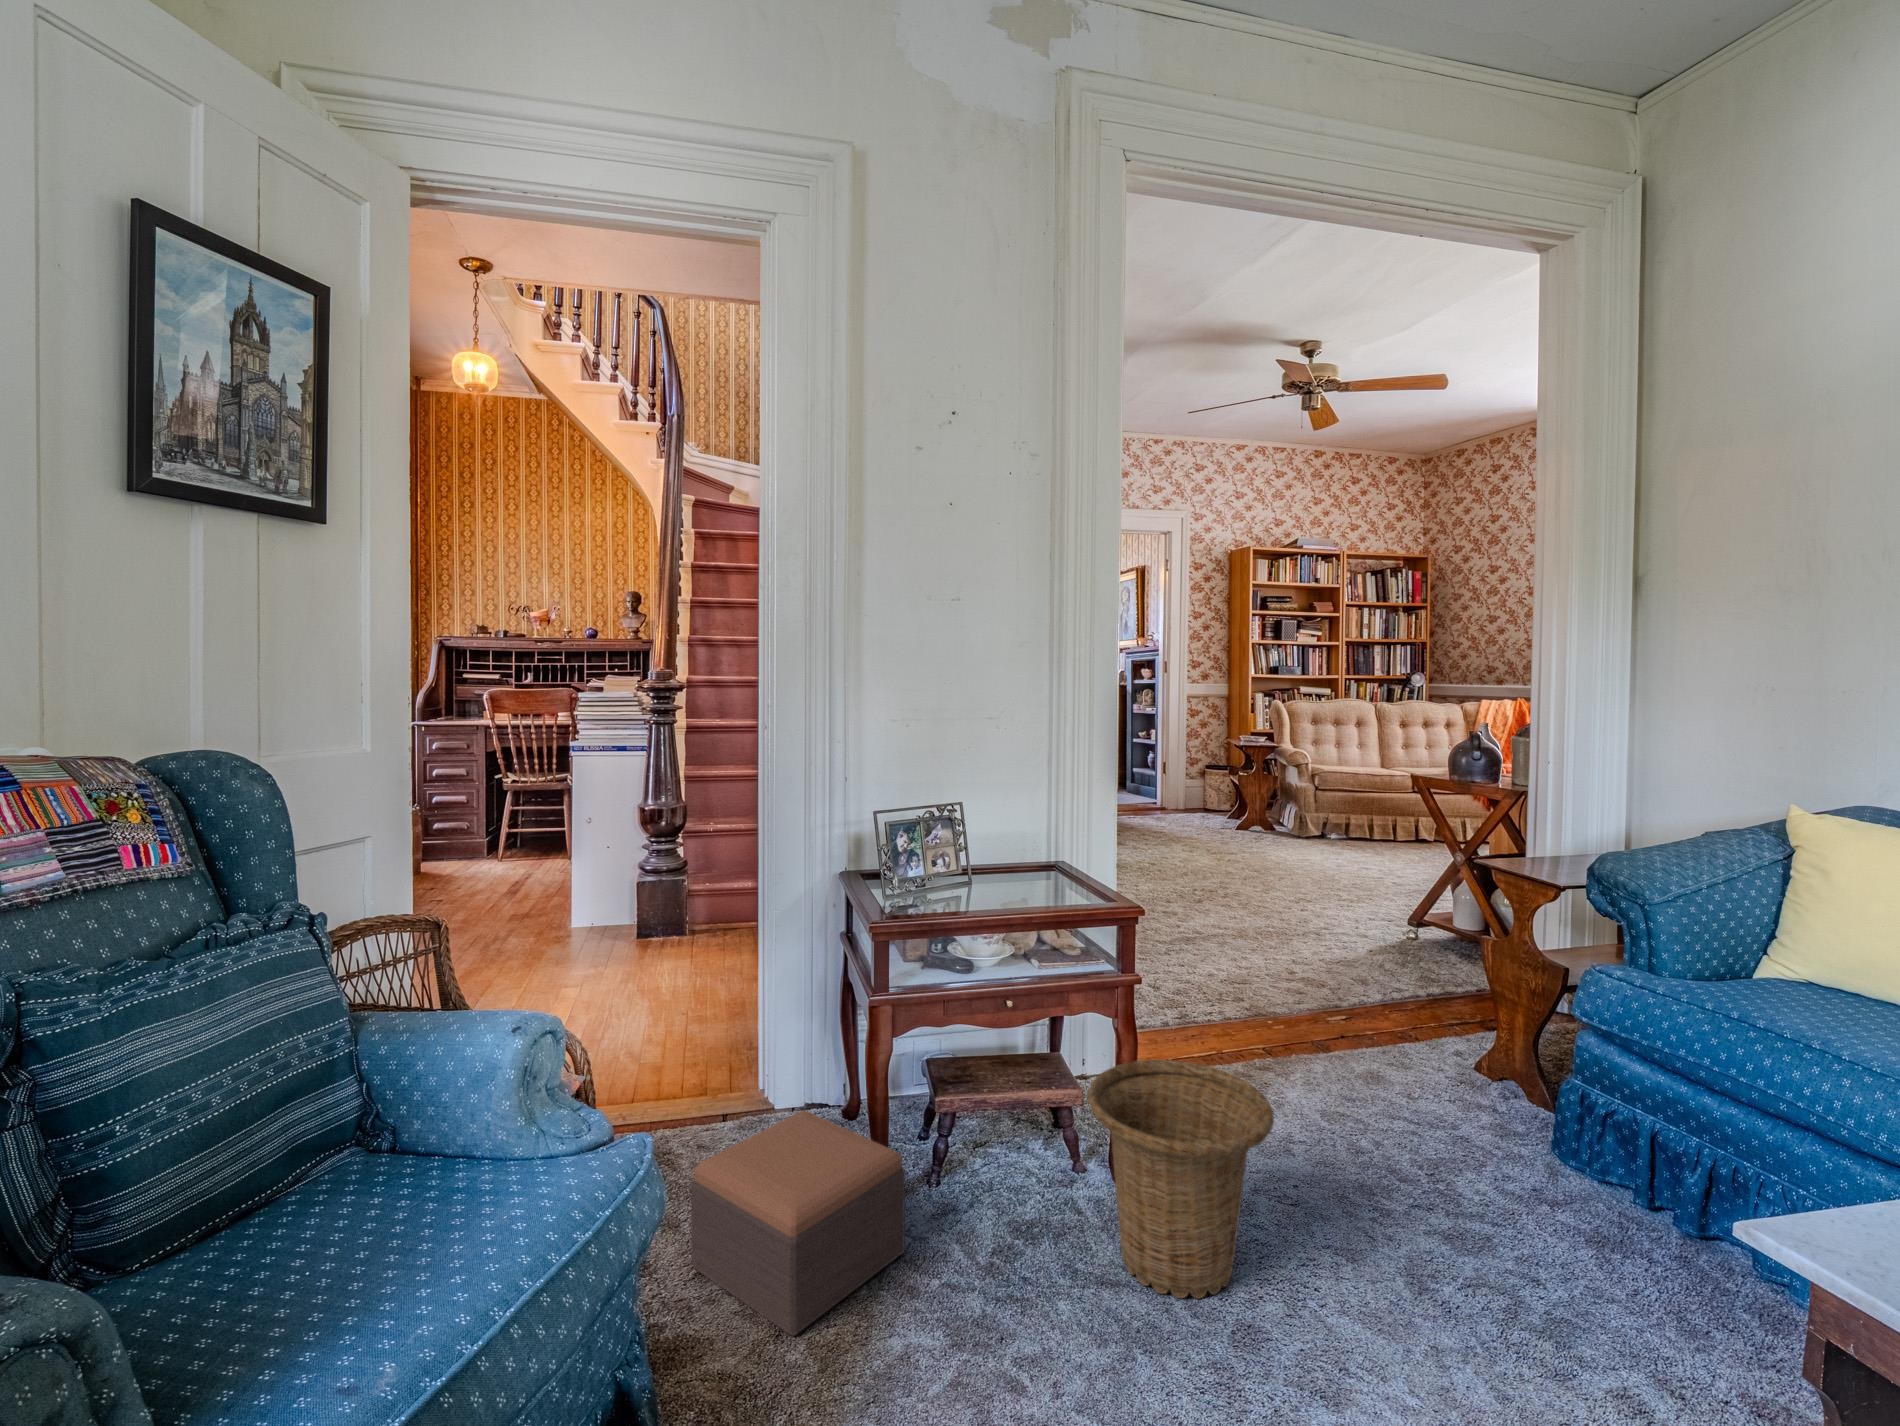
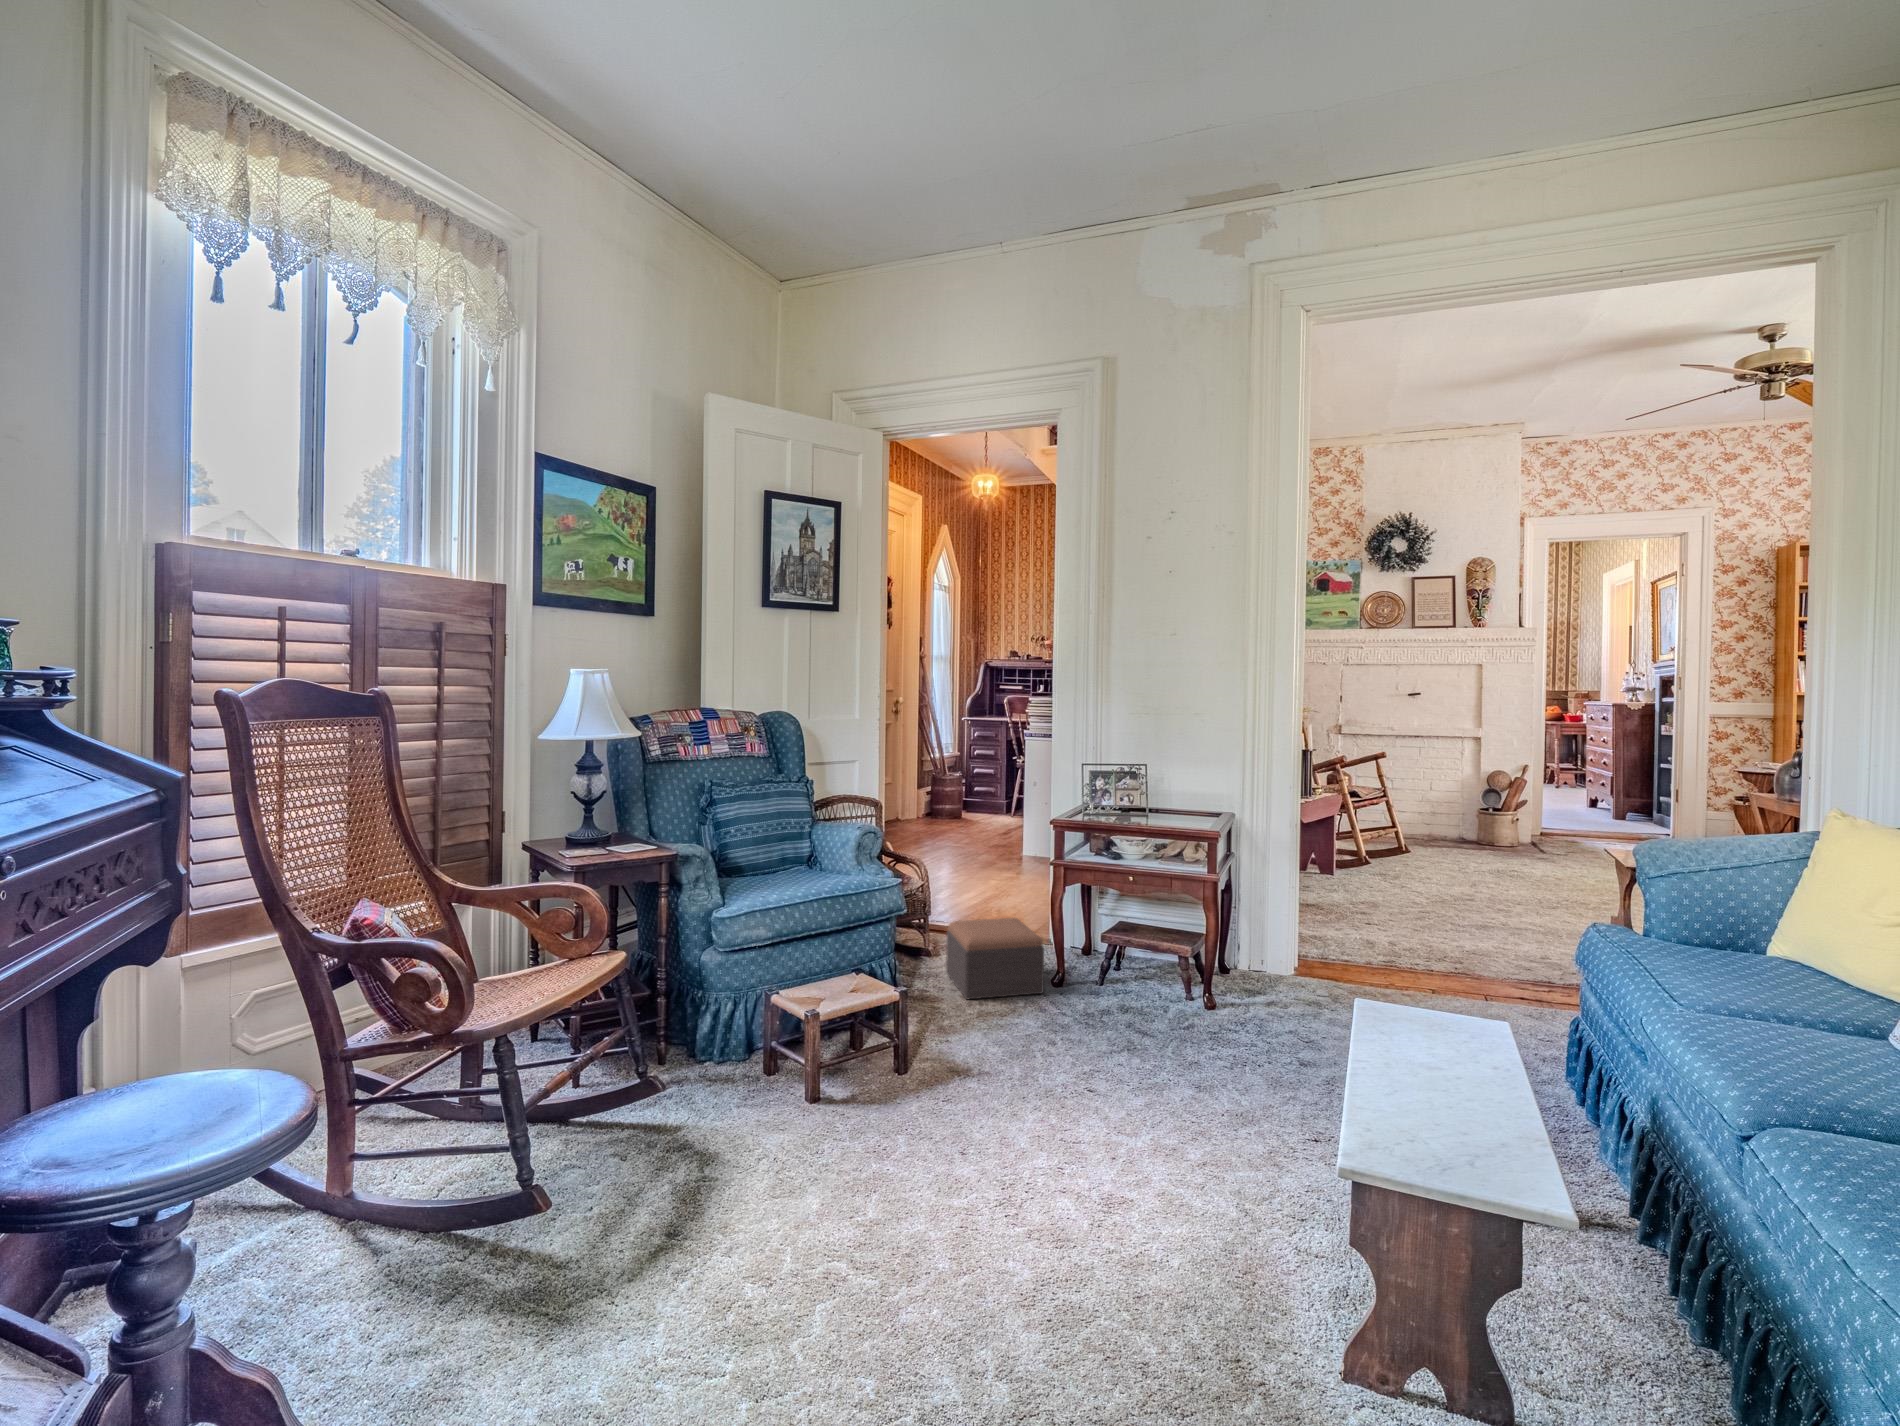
basket: present [1088,1060,1274,1299] -> none [1125,917,1234,1042]

